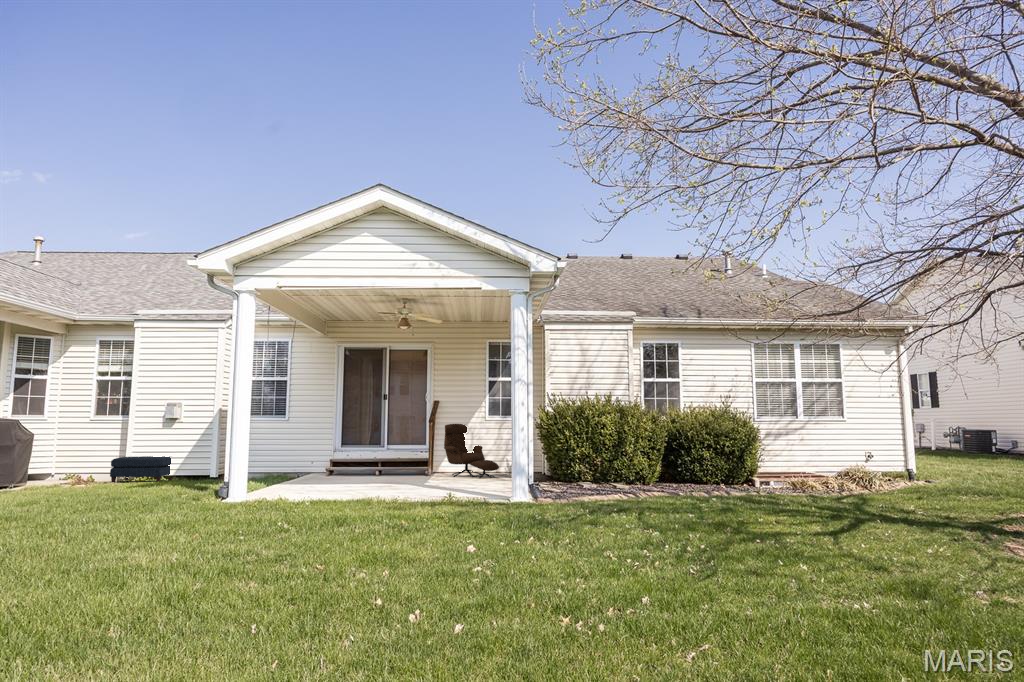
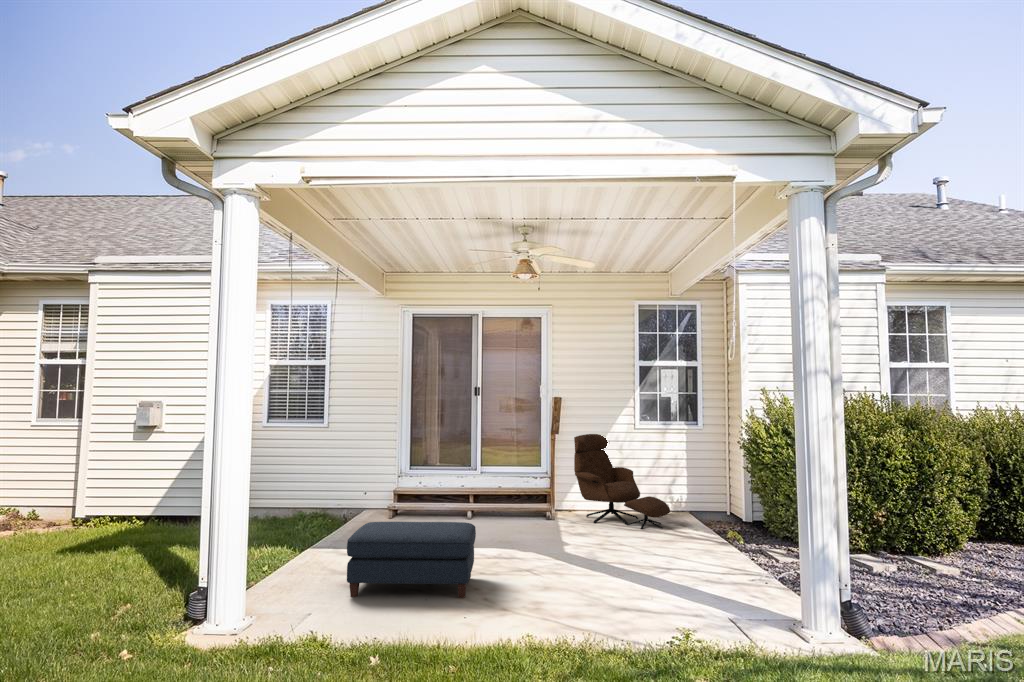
ottoman: present [110,456,172,482] -> present [347,522,476,598]

